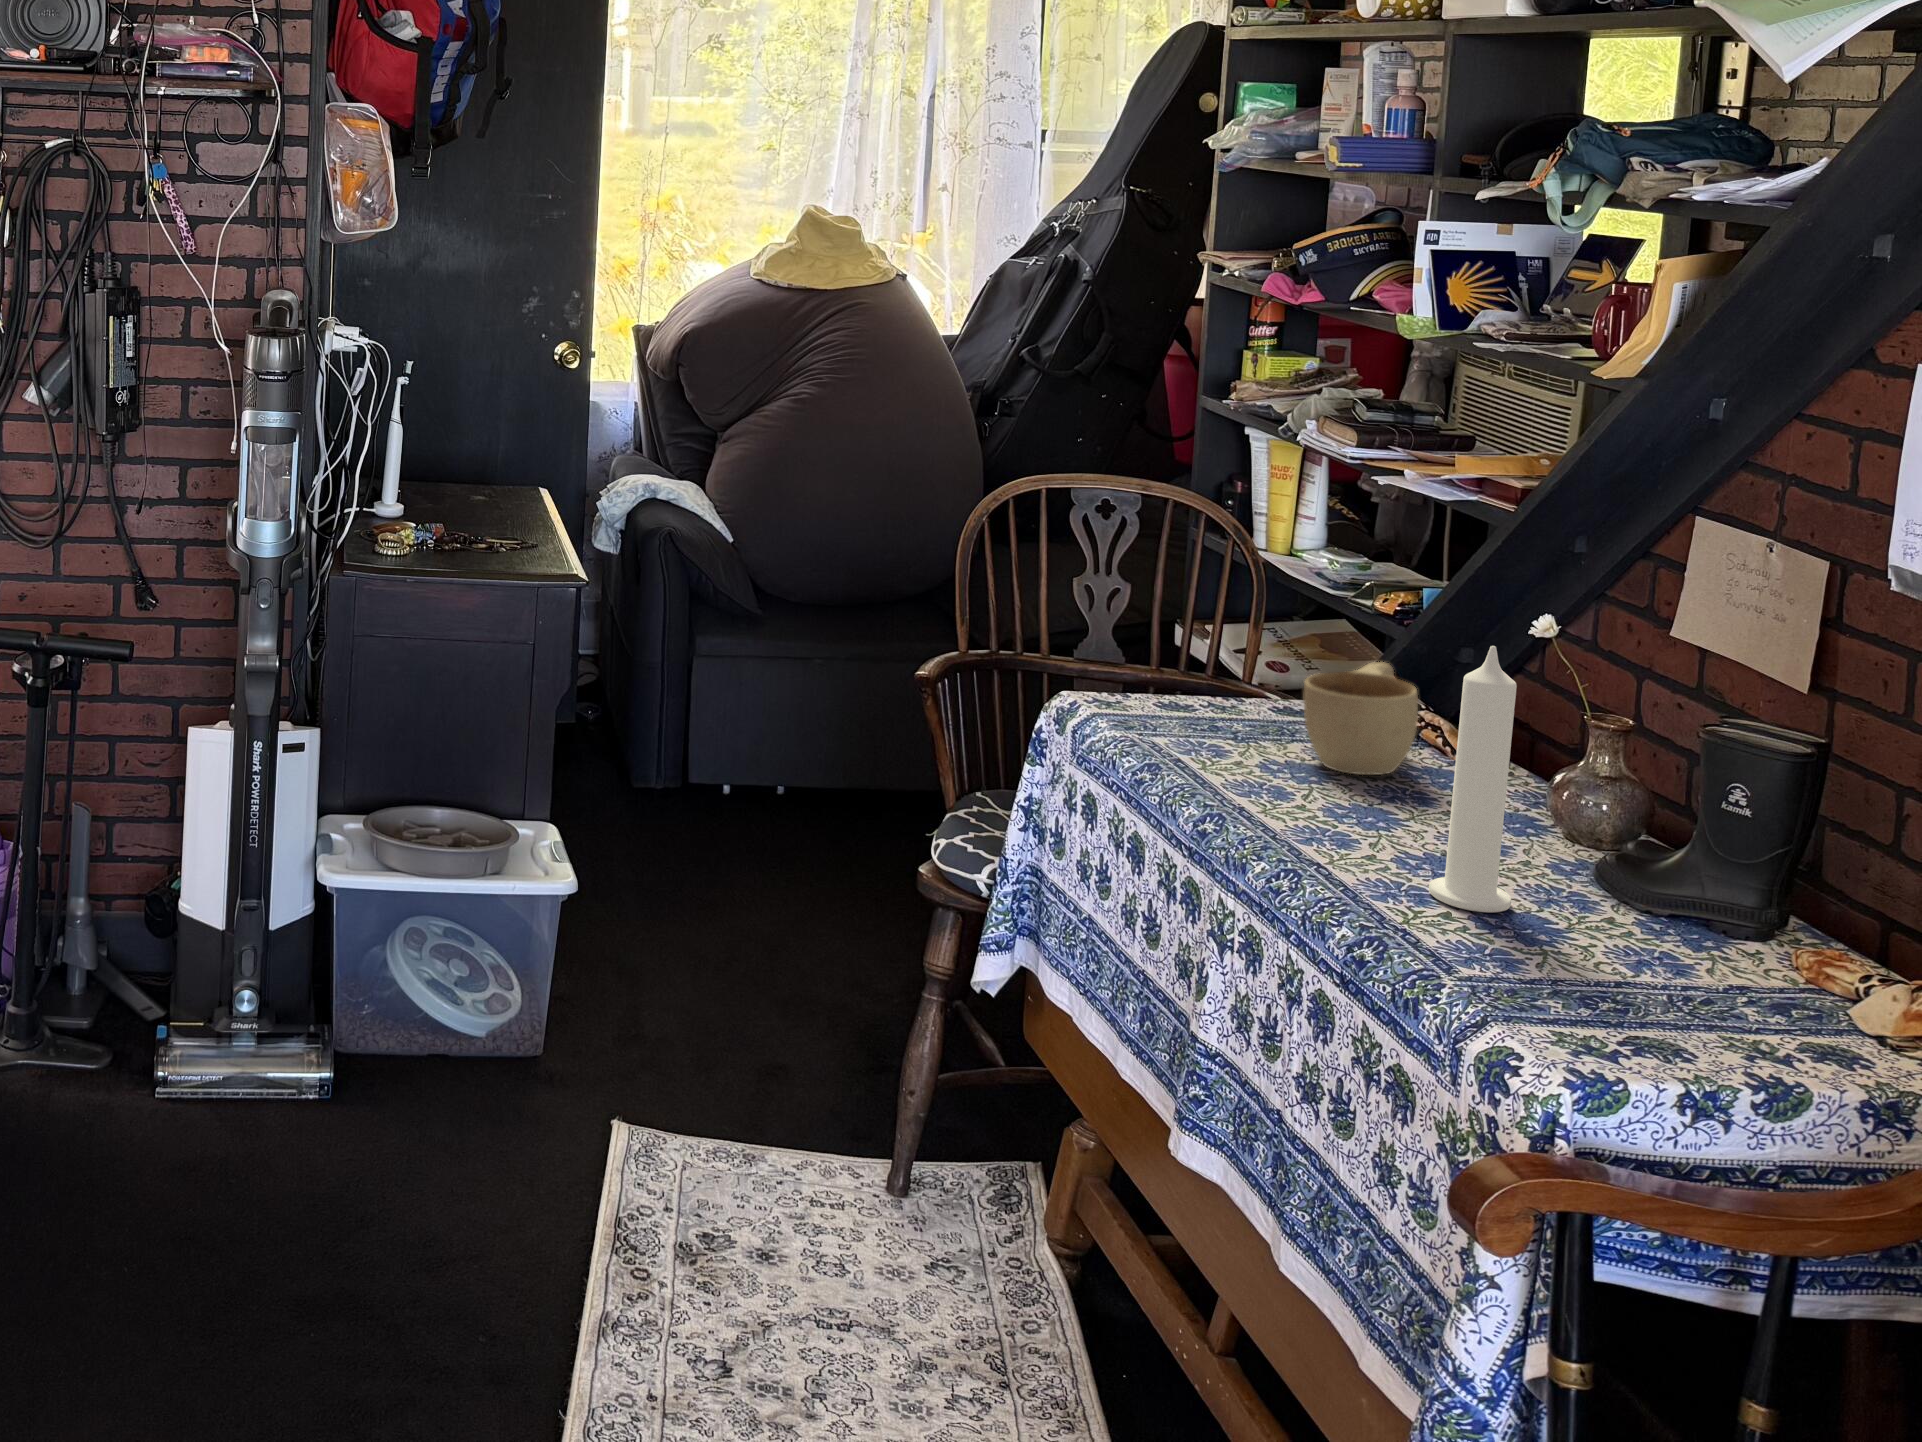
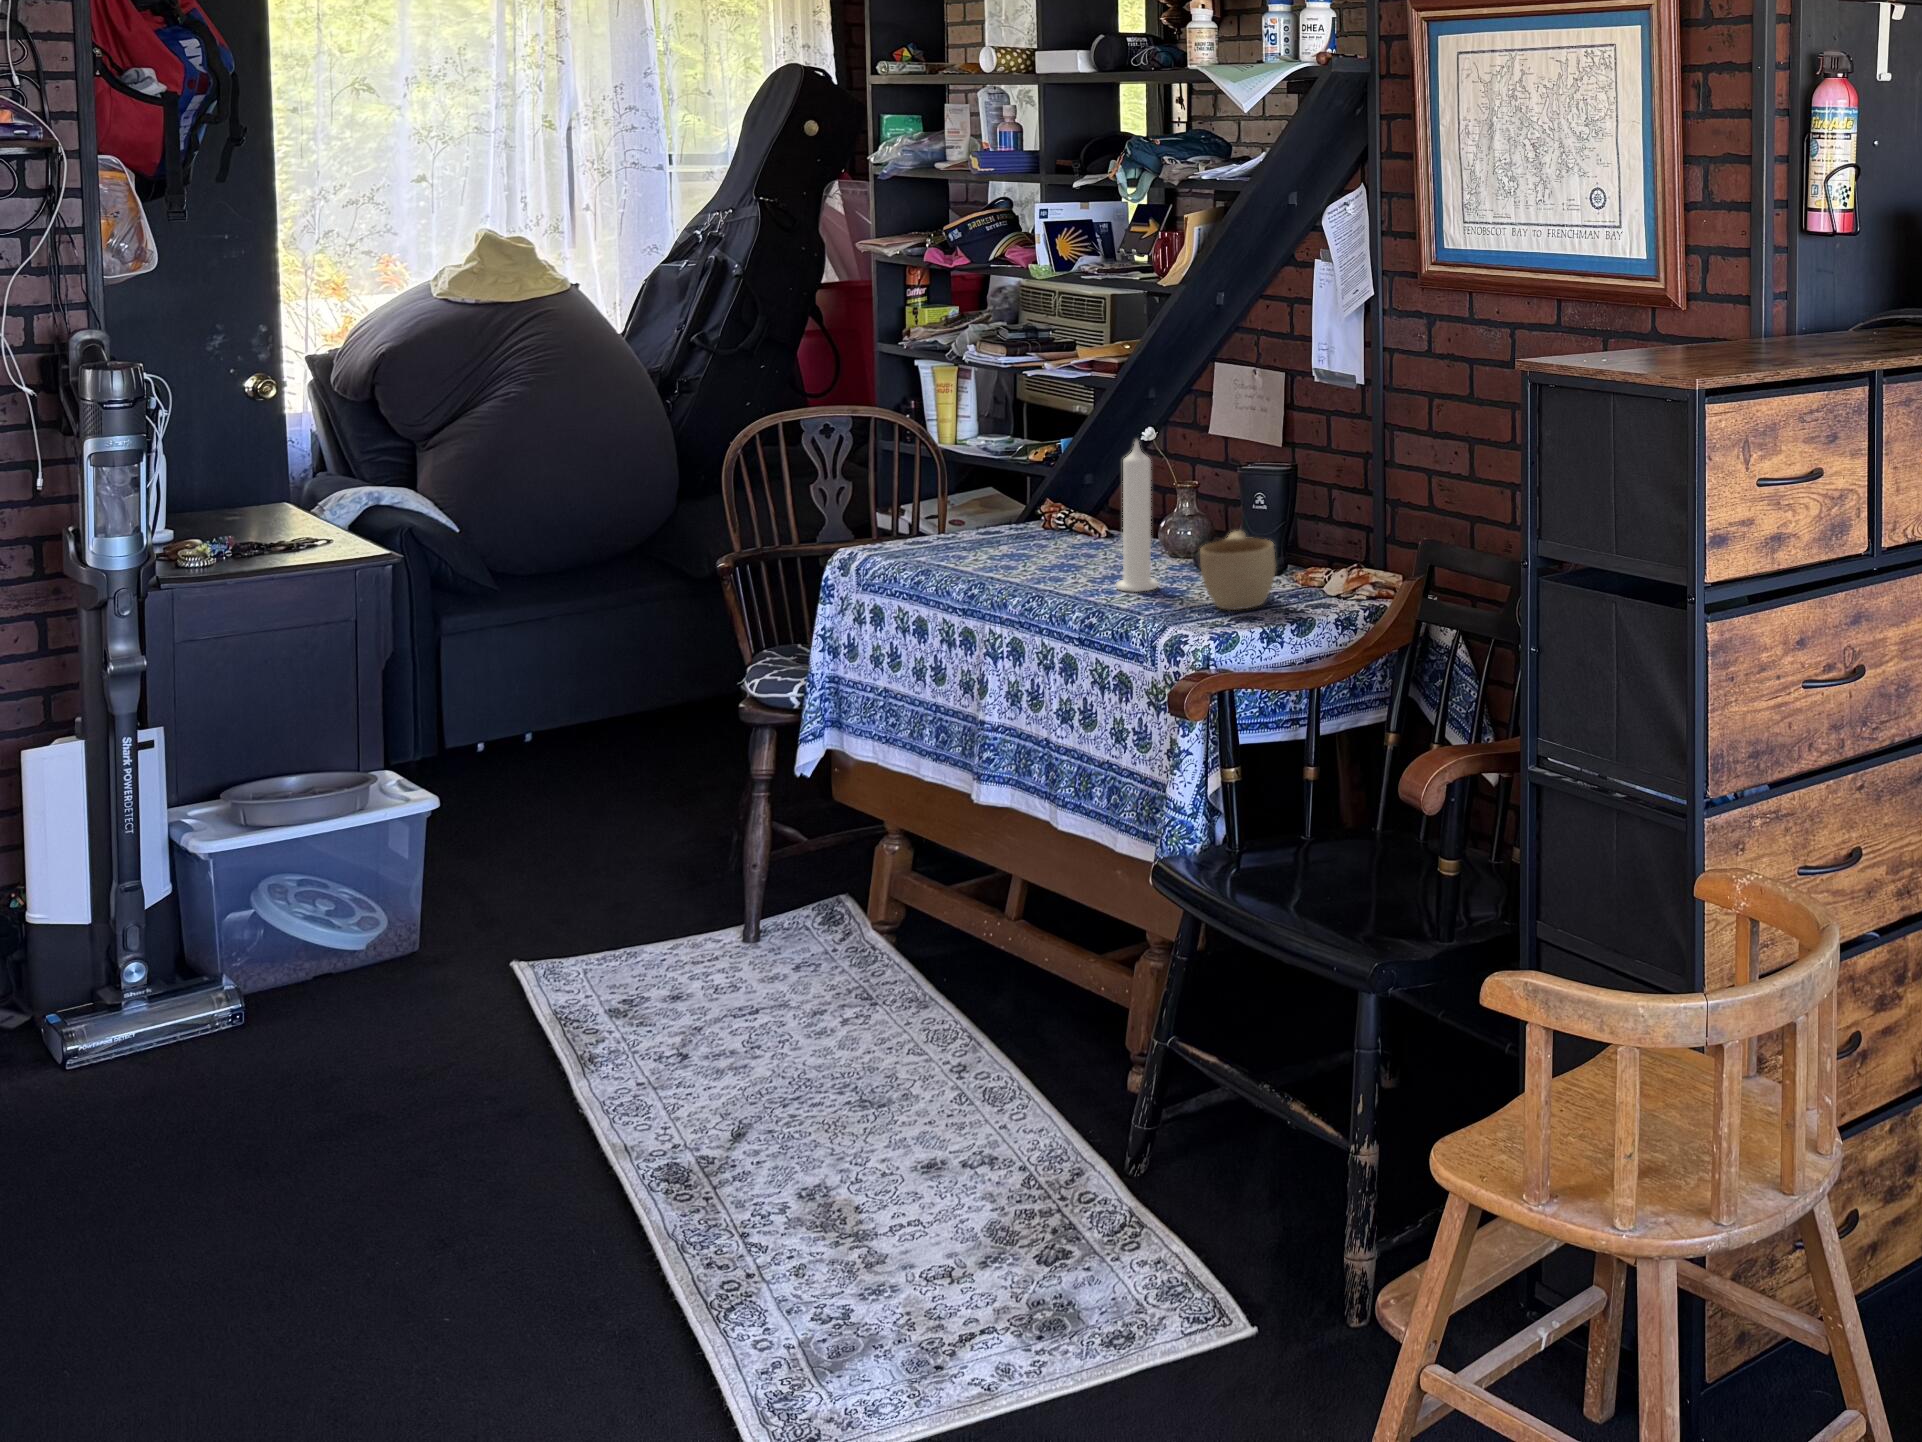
cup: present [1303,662,1418,775] -> present [1200,531,1276,610]

